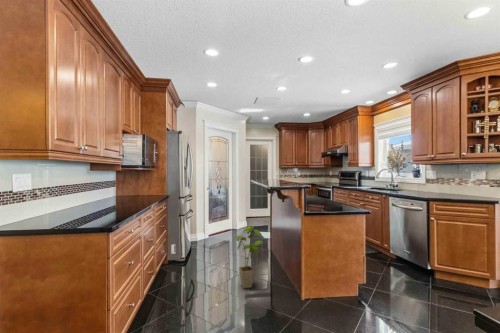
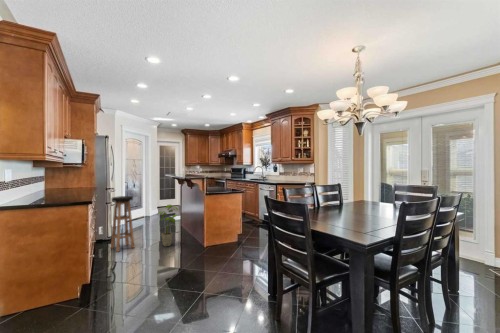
bar stool: none [177,209,204,288] -> present [111,196,134,252]

